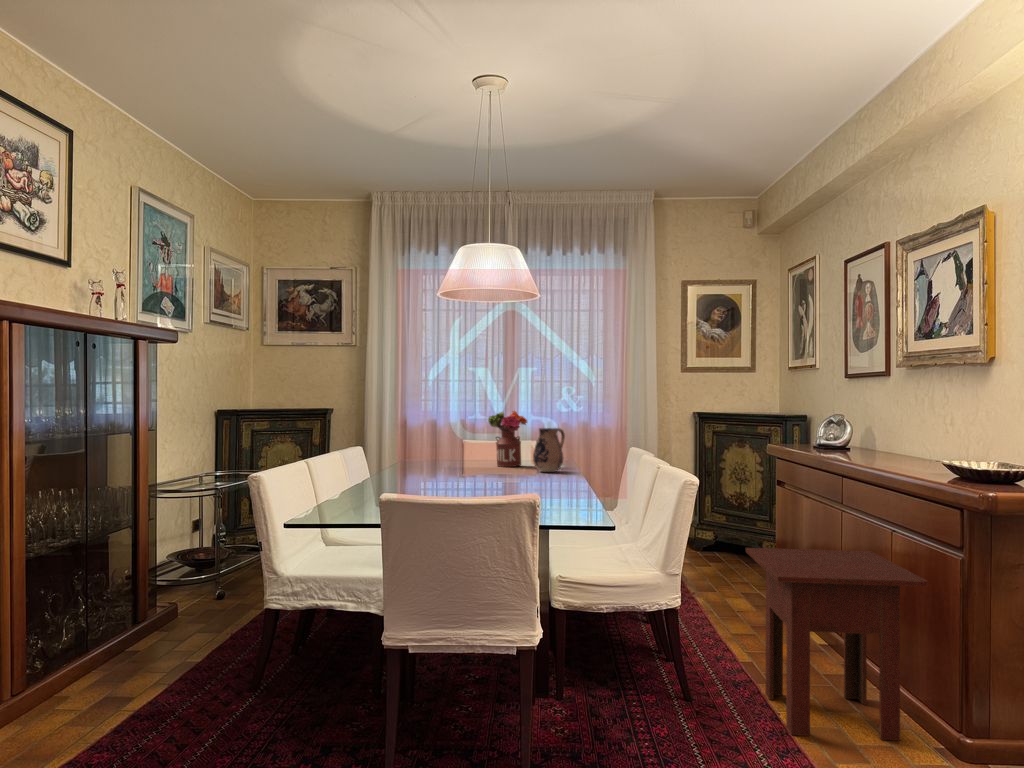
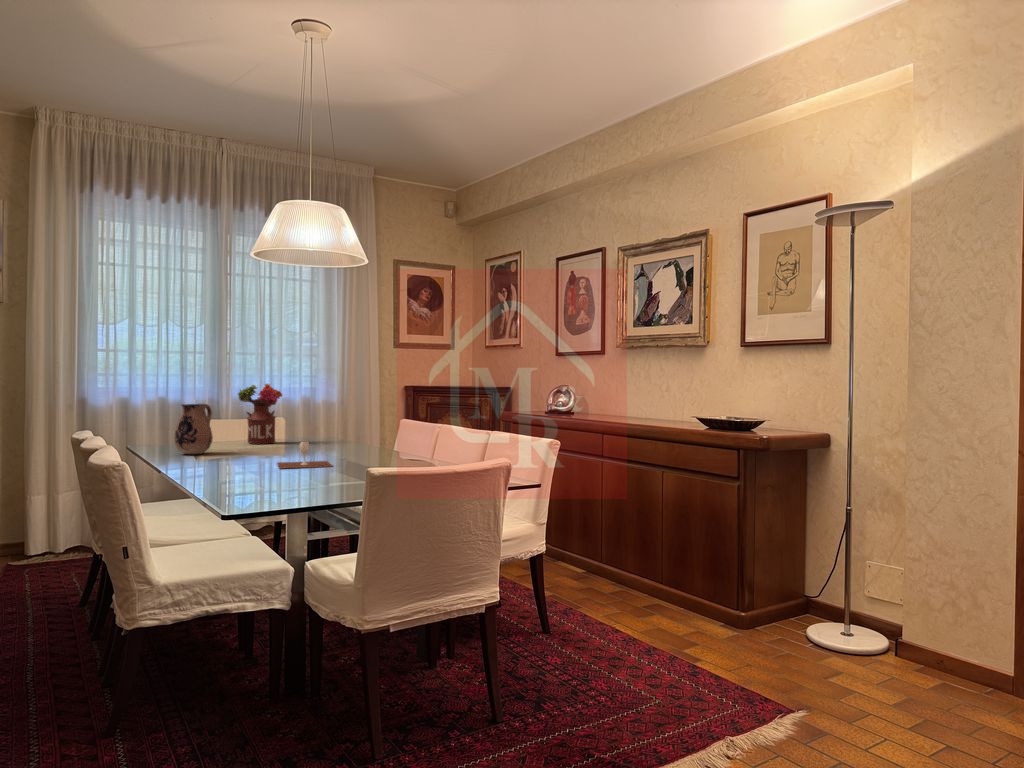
ceramic pitcher: present [533,428,565,472] -> present [174,404,213,454]
wine glass: none [444,466,503,492] -> present [277,442,332,469]
side table: present [746,548,929,741] -> none [570,489,720,638]

